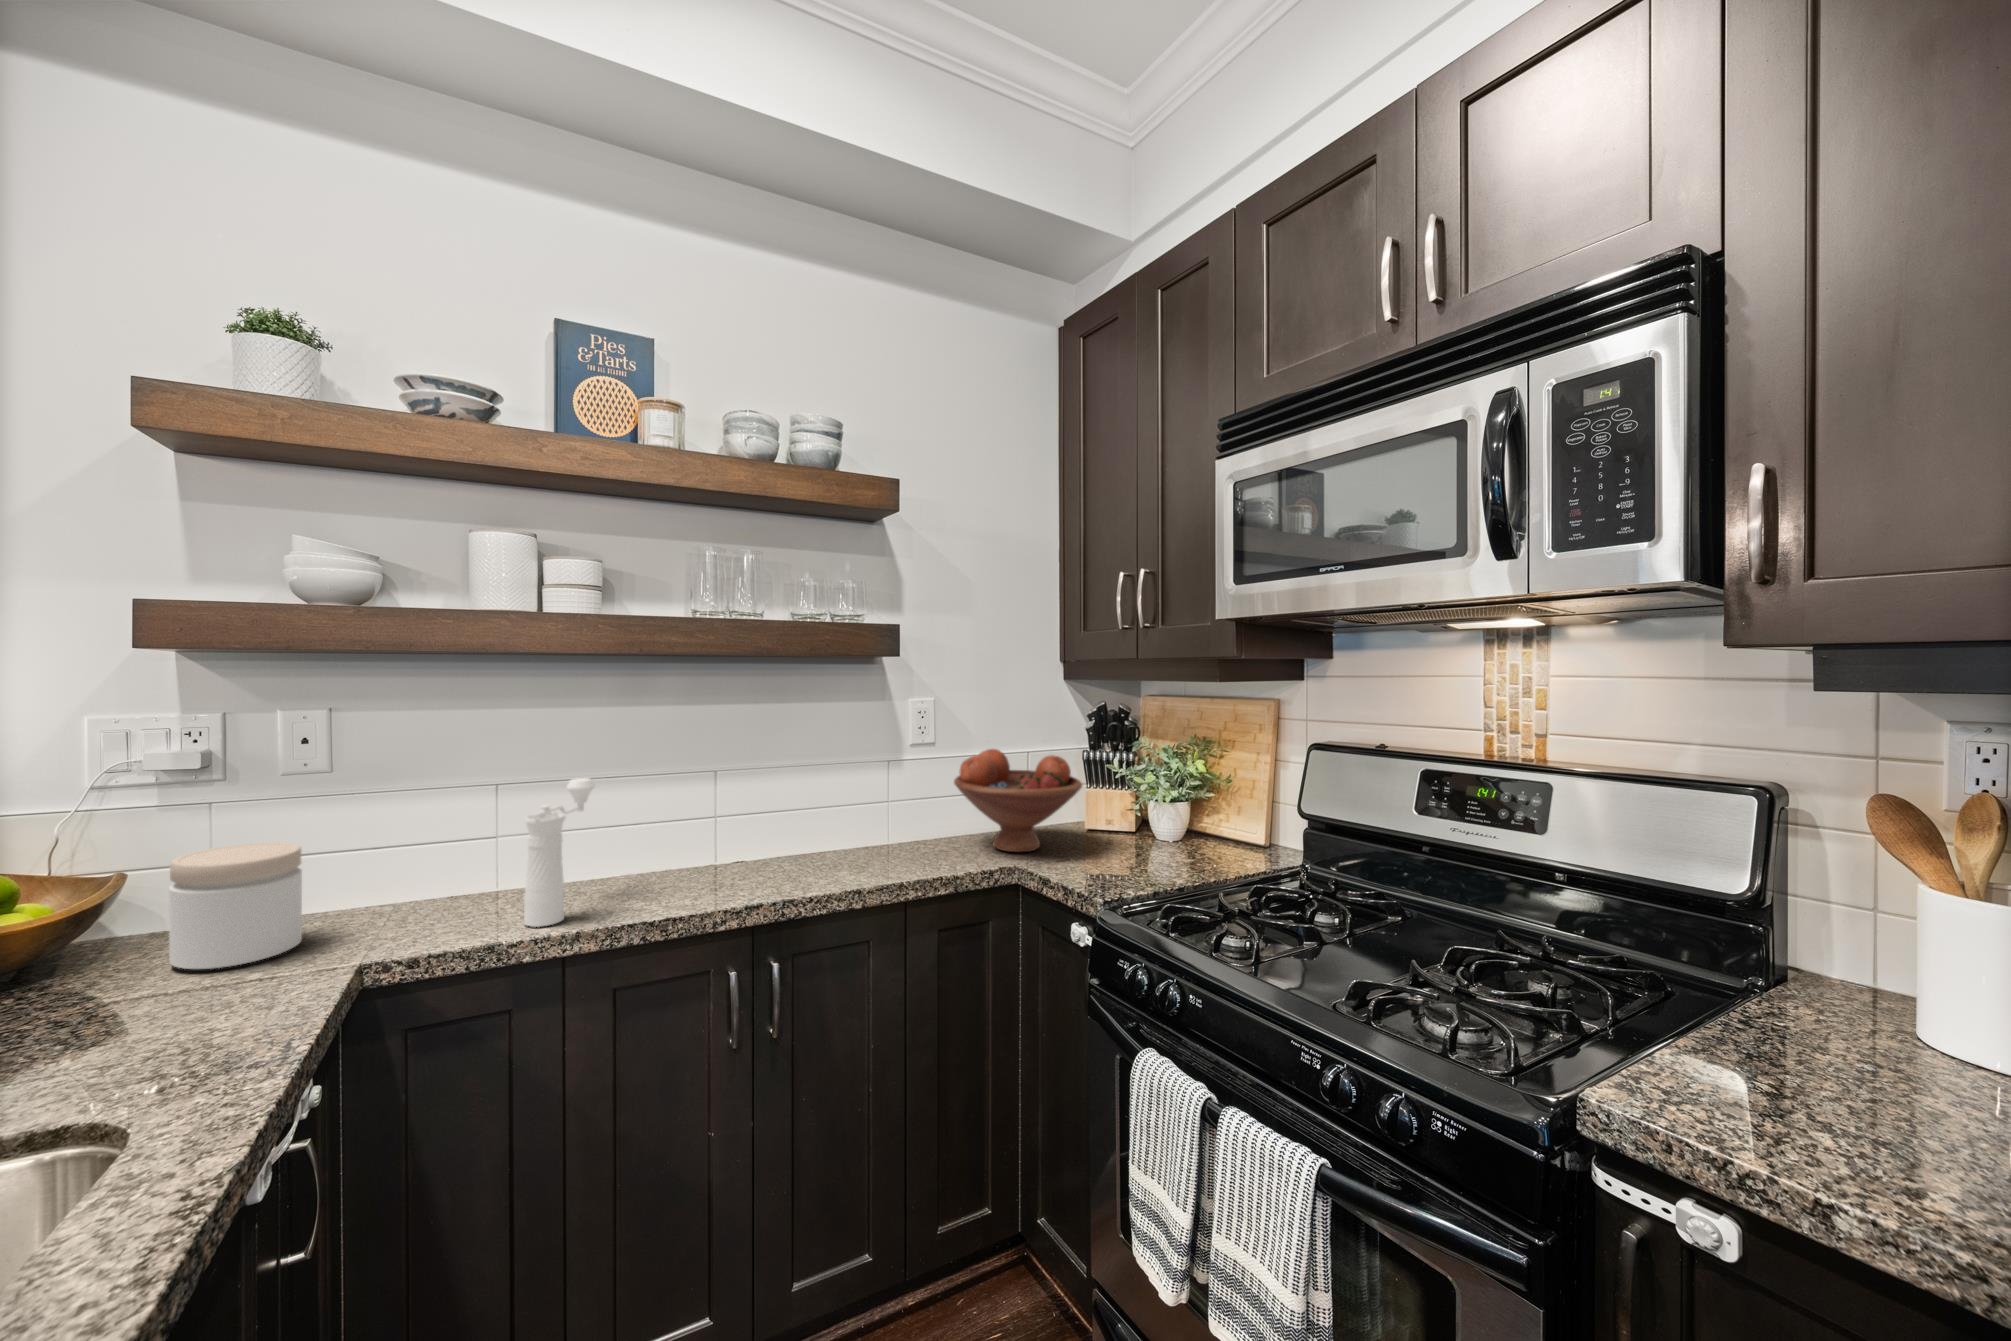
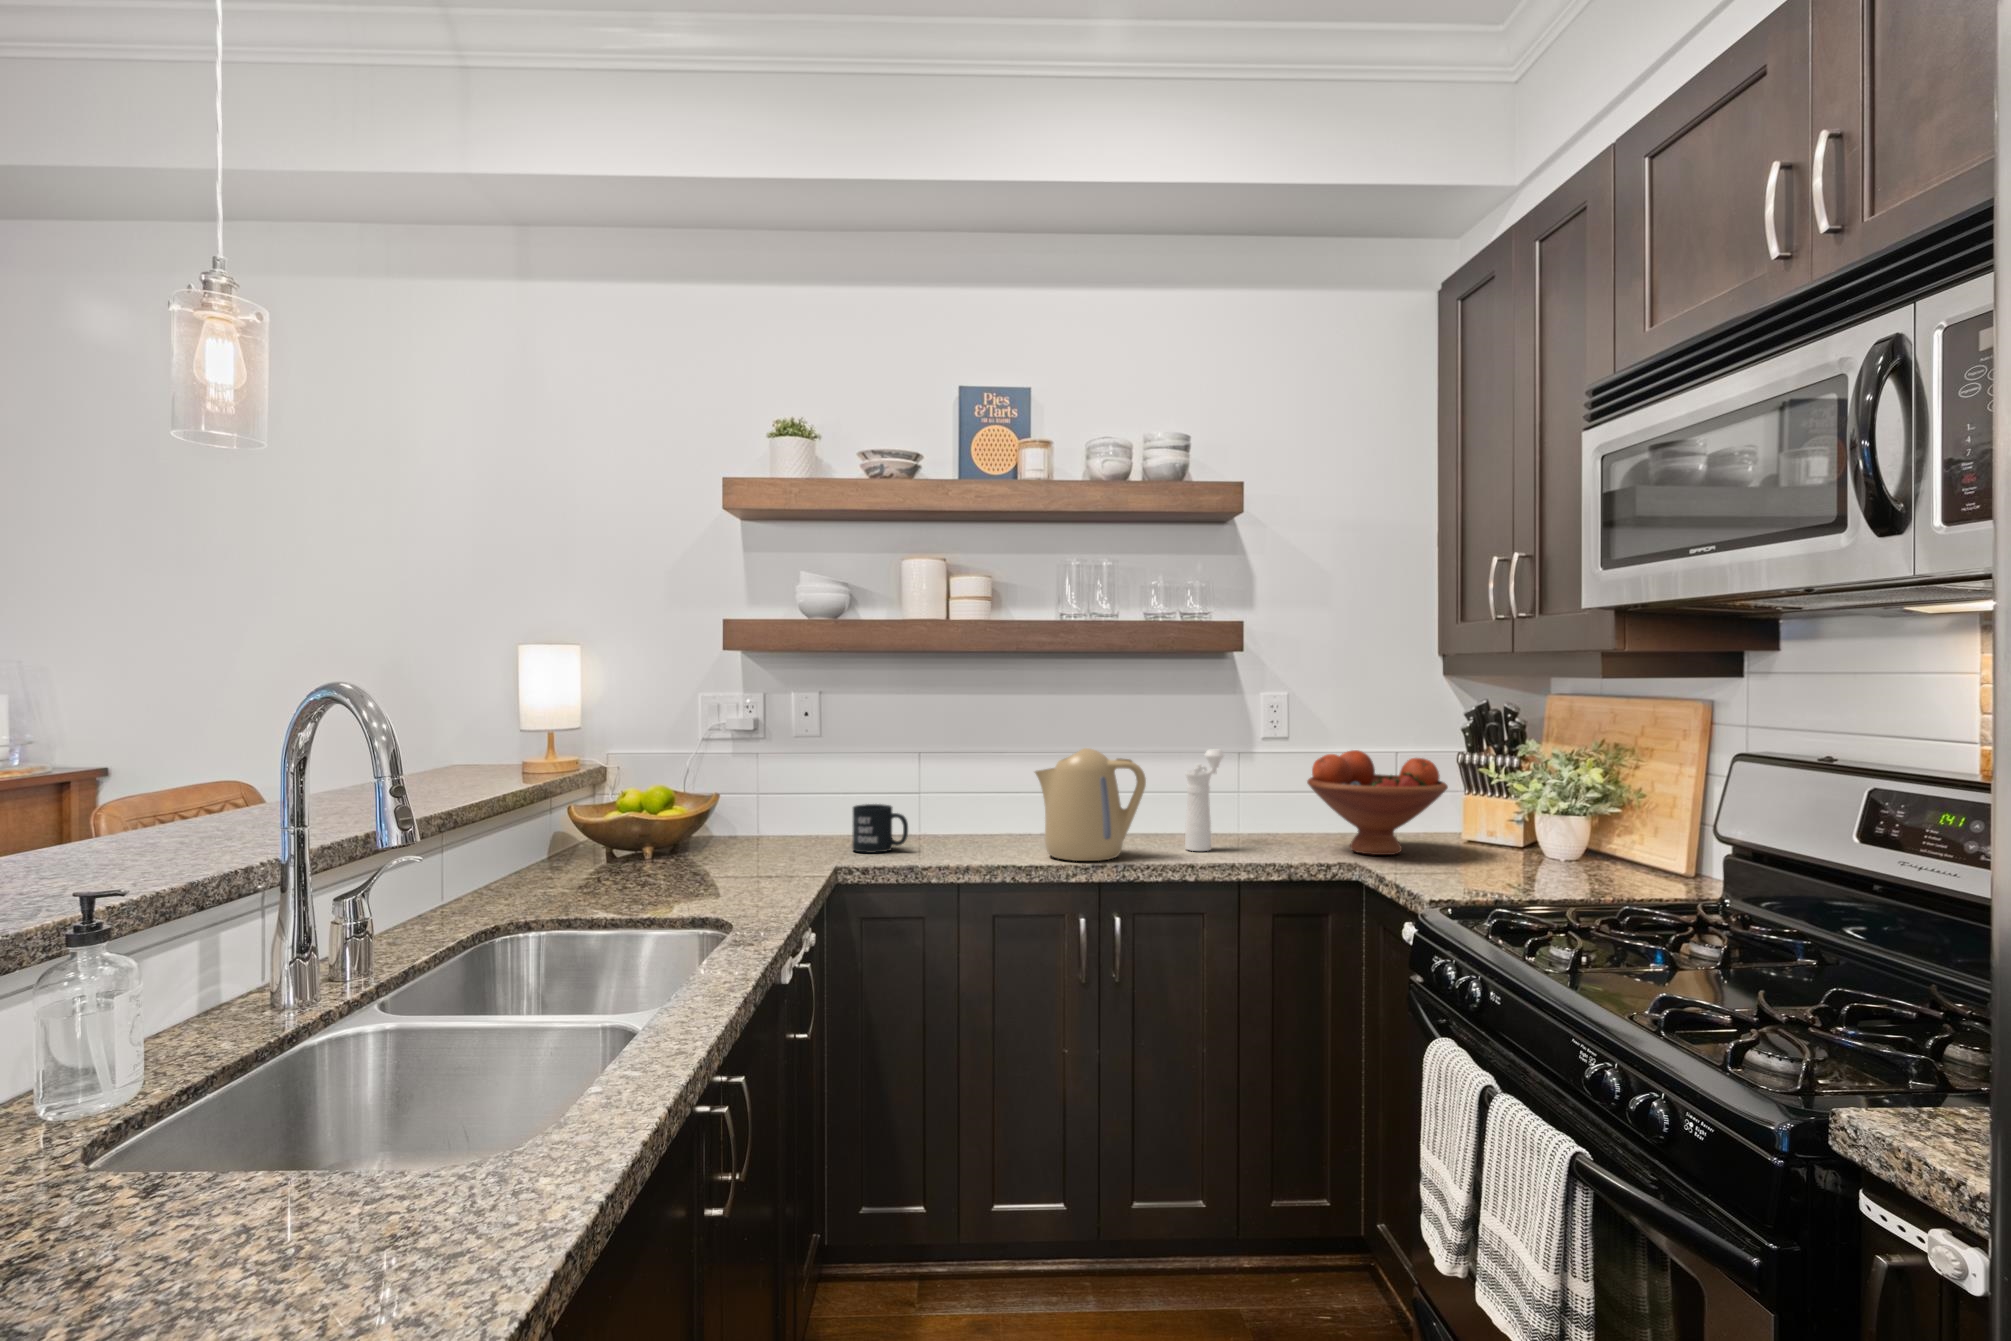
kettle: none [663,764,800,900] -> present [1035,748,1146,861]
pepper mill: present [524,778,595,927] -> present [1185,749,1224,851]
jar: present [169,842,302,969] -> none [738,788,803,863]
mug: none [391,847,482,919] -> present [852,804,908,853]

